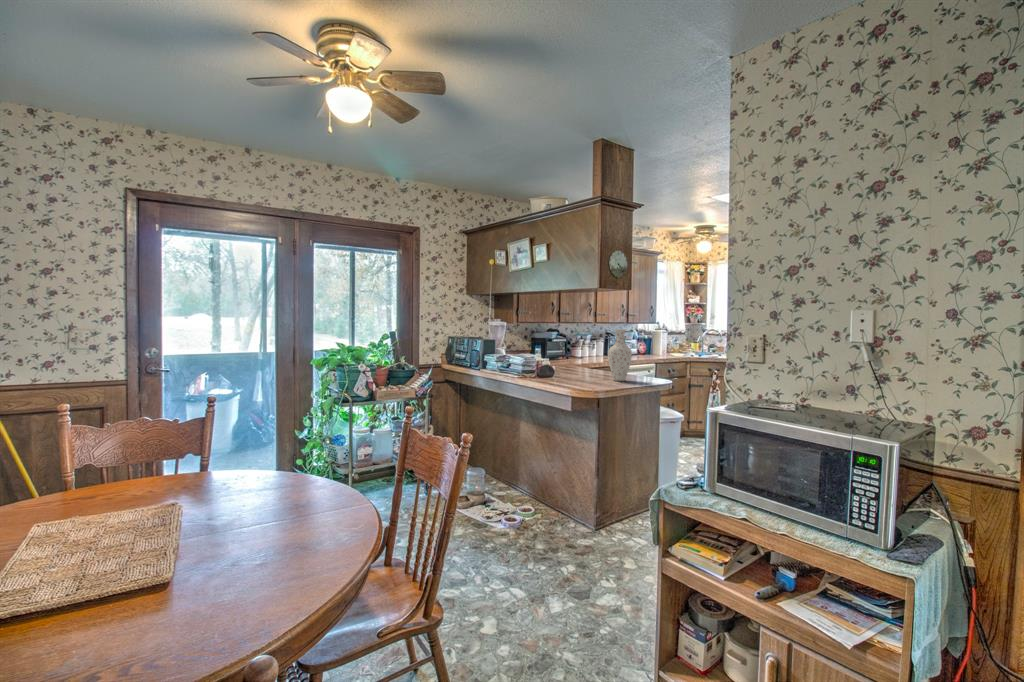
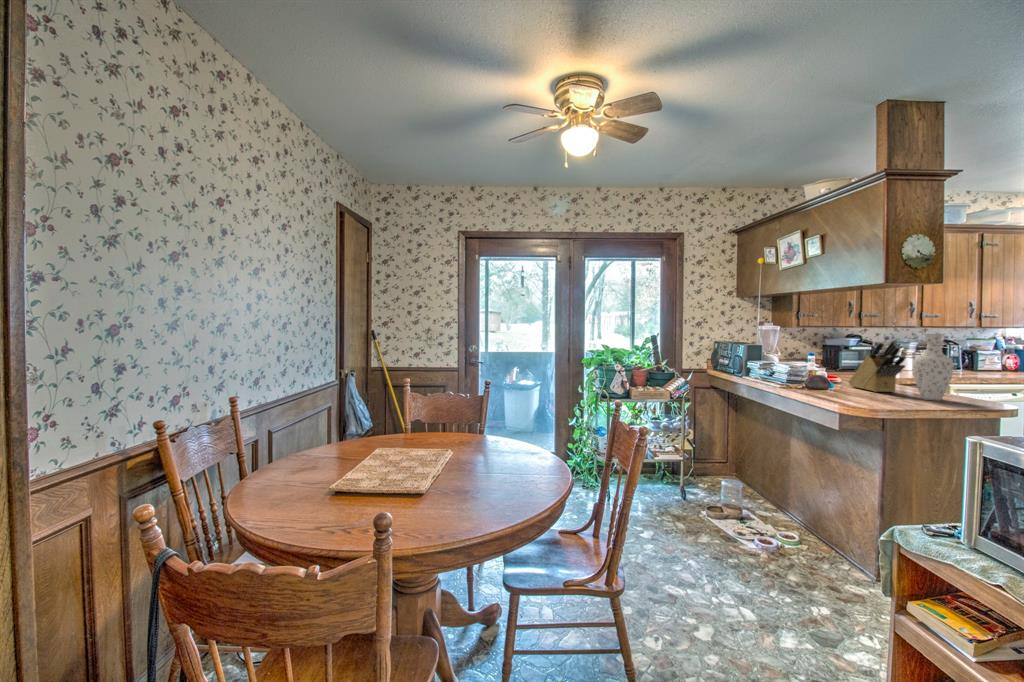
knife block: none [562,334,602,377] -> present [849,340,906,392]

